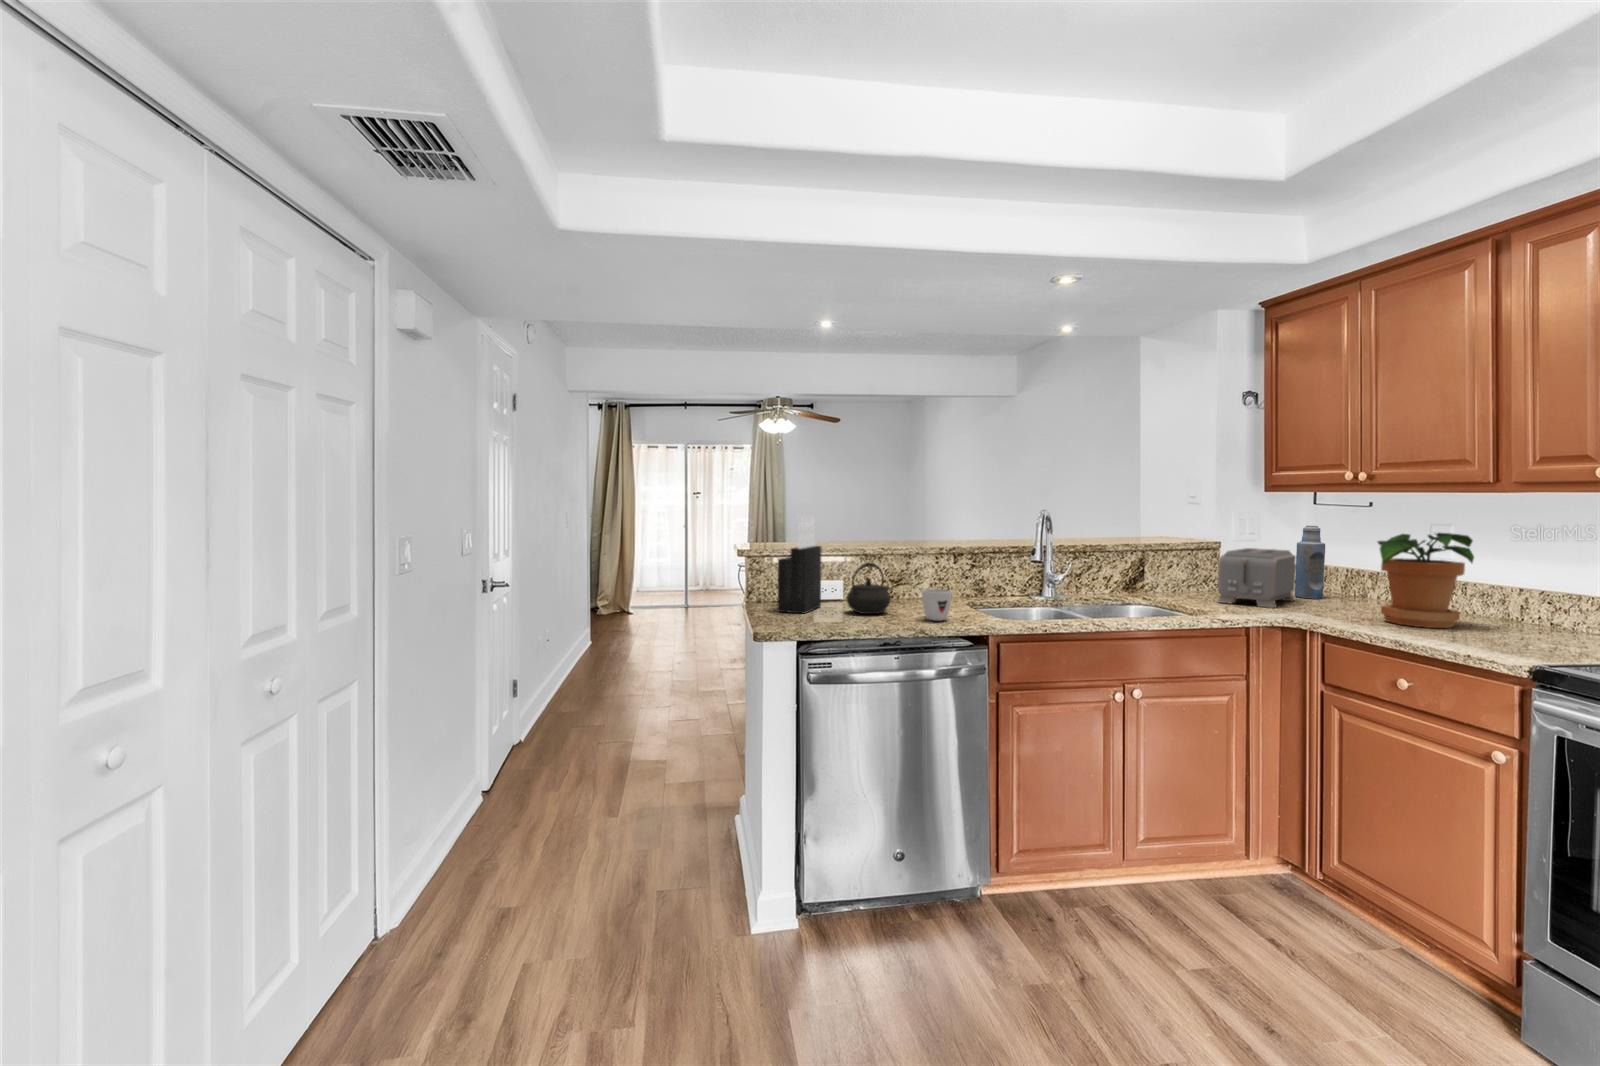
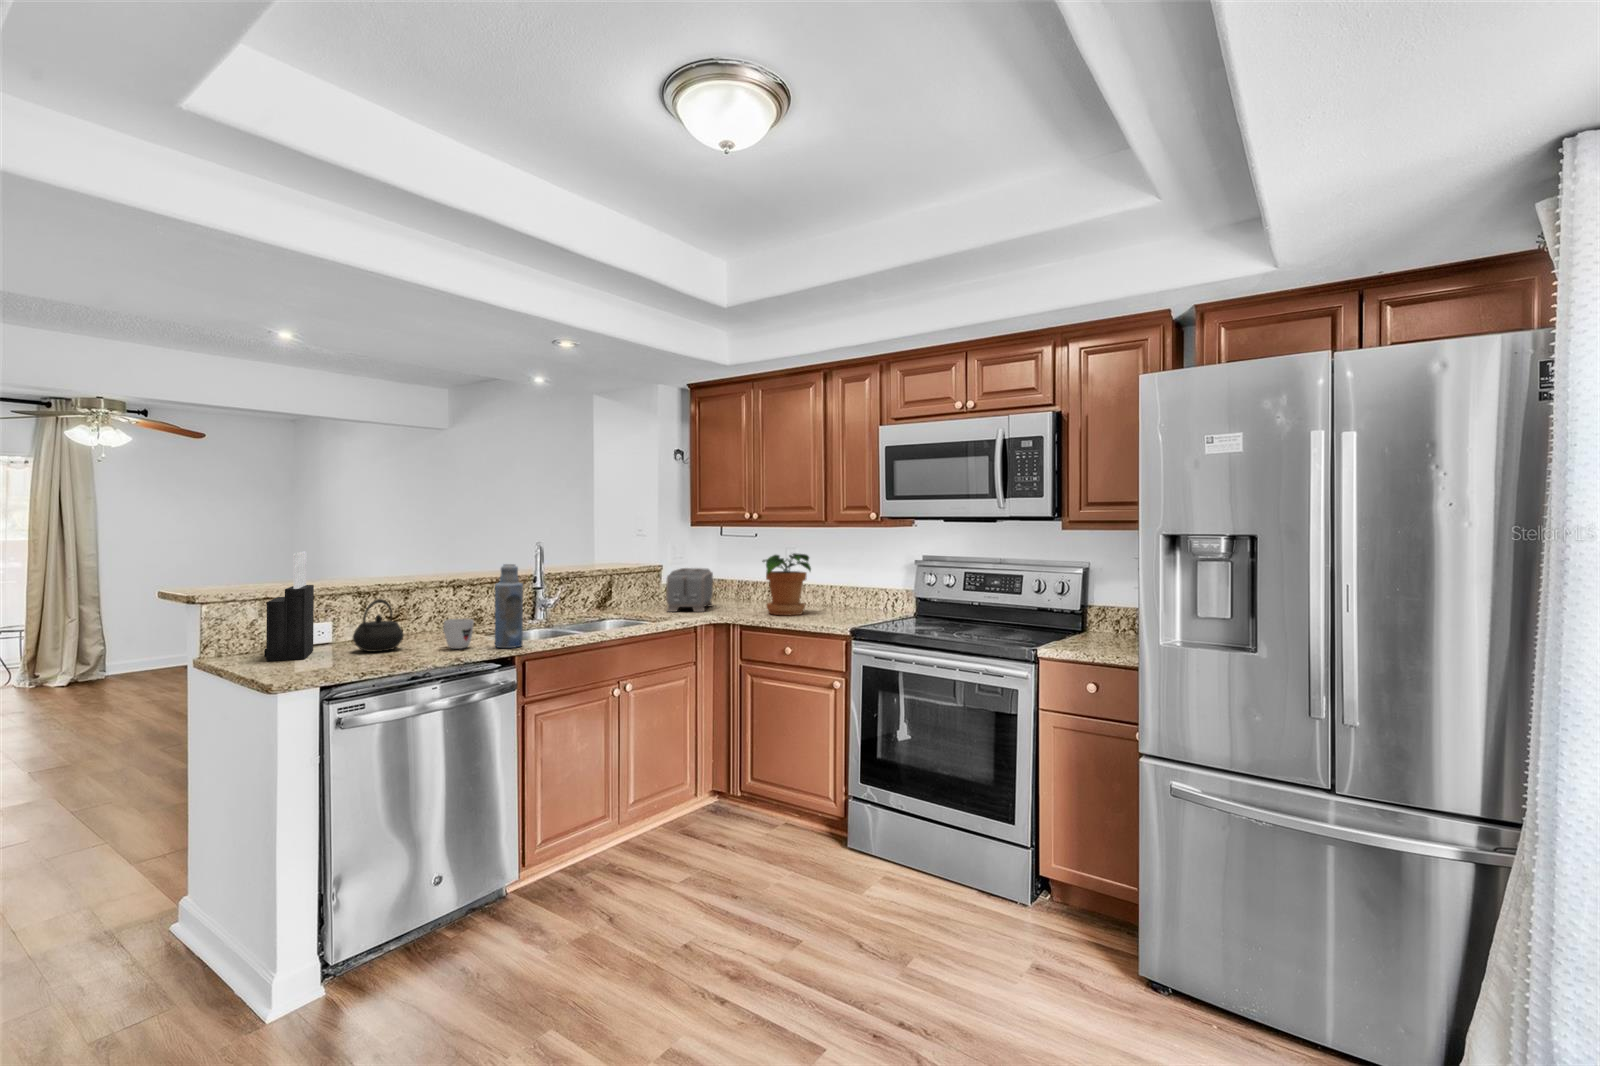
bottle: present [1295,526,1325,599] -> present [495,564,523,648]

